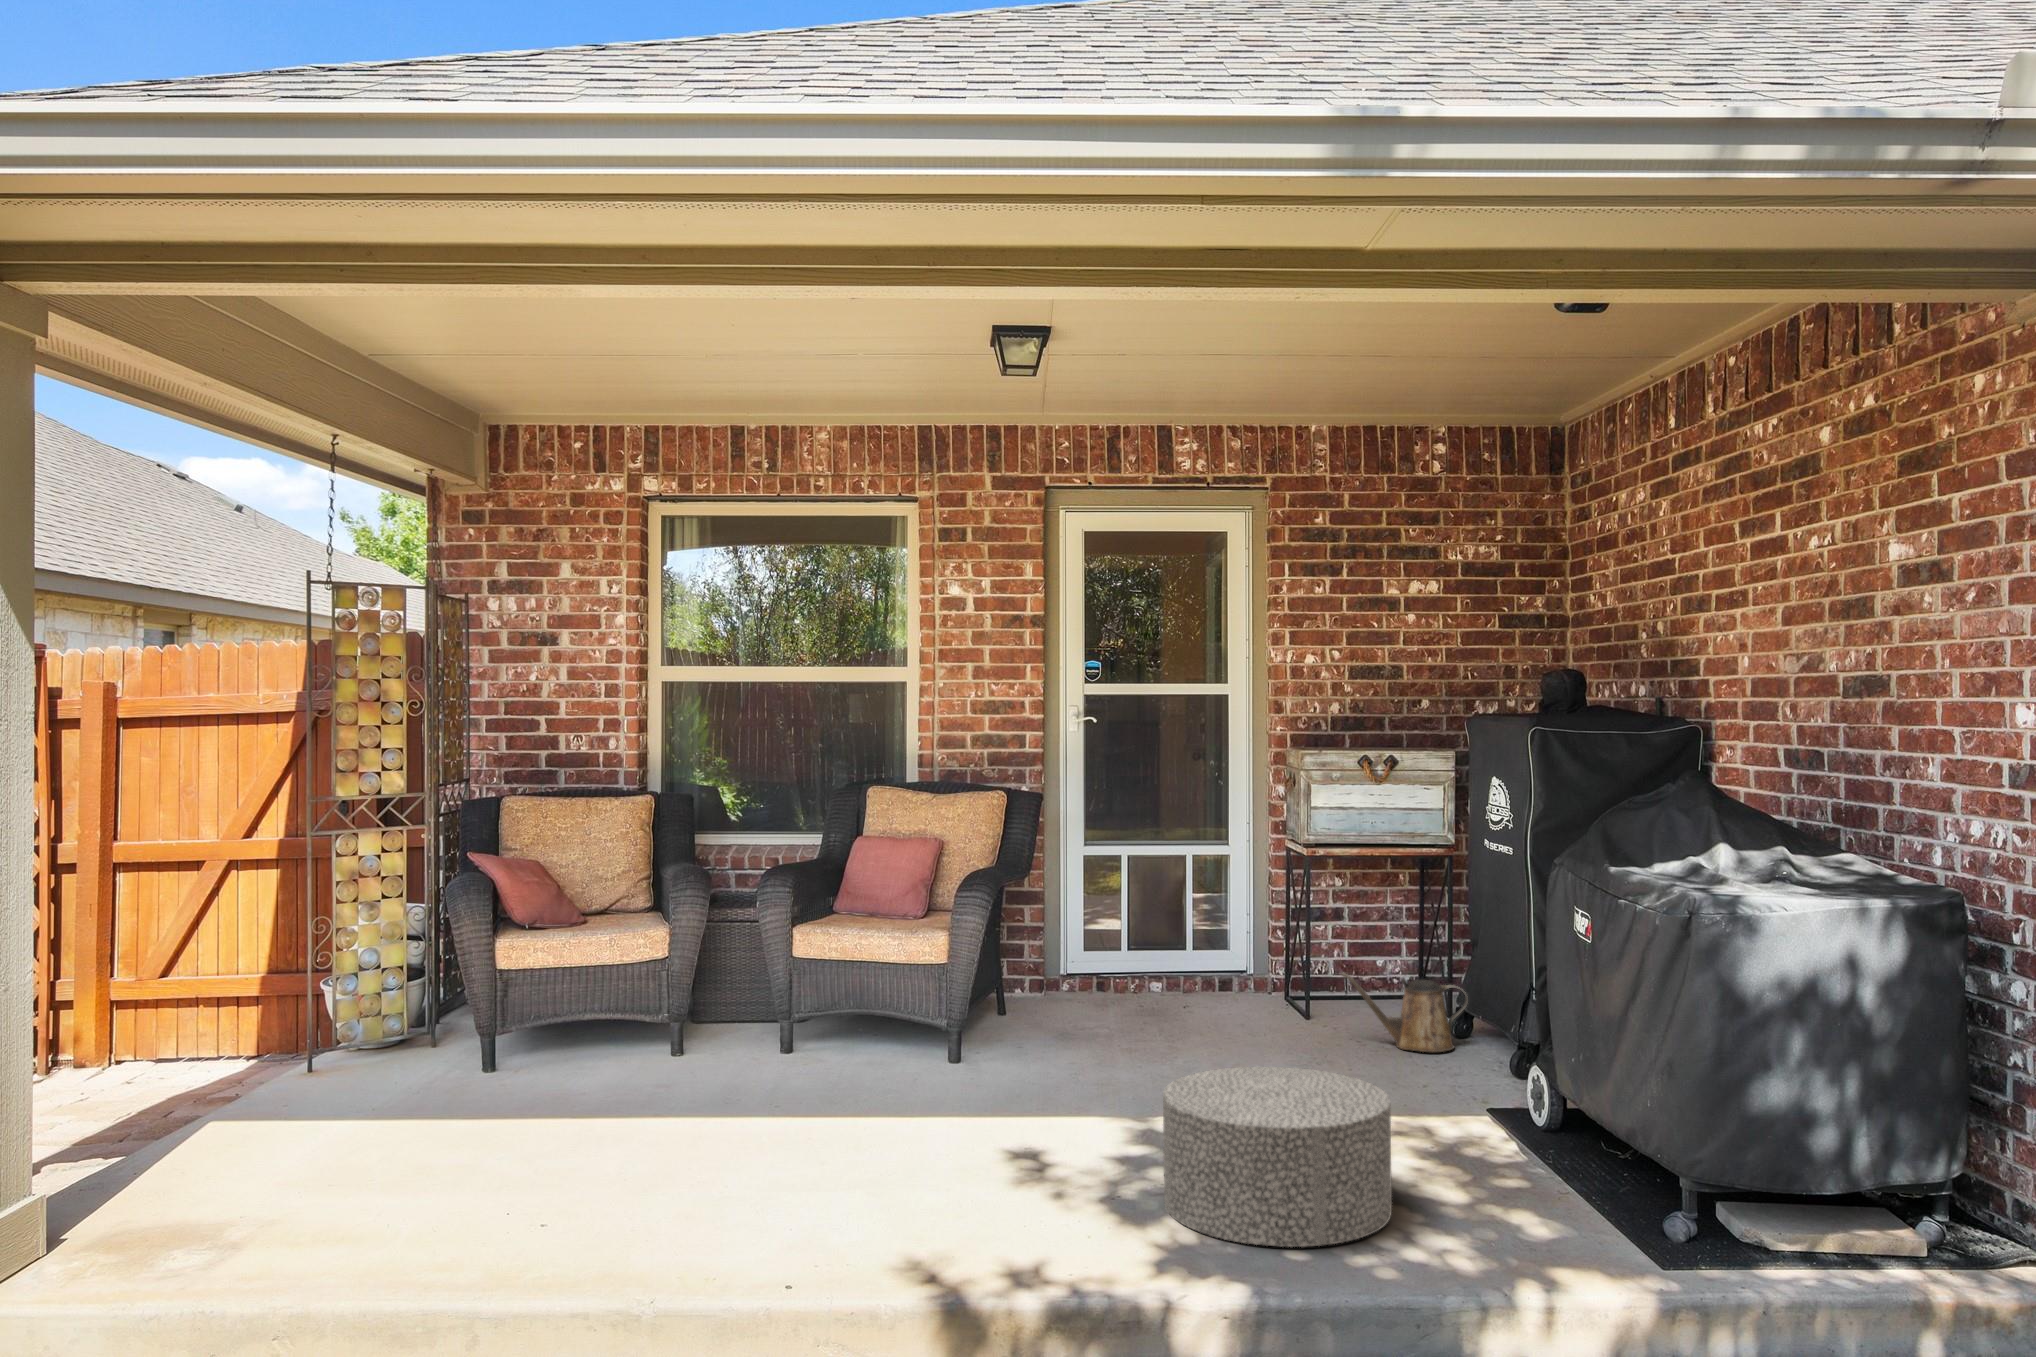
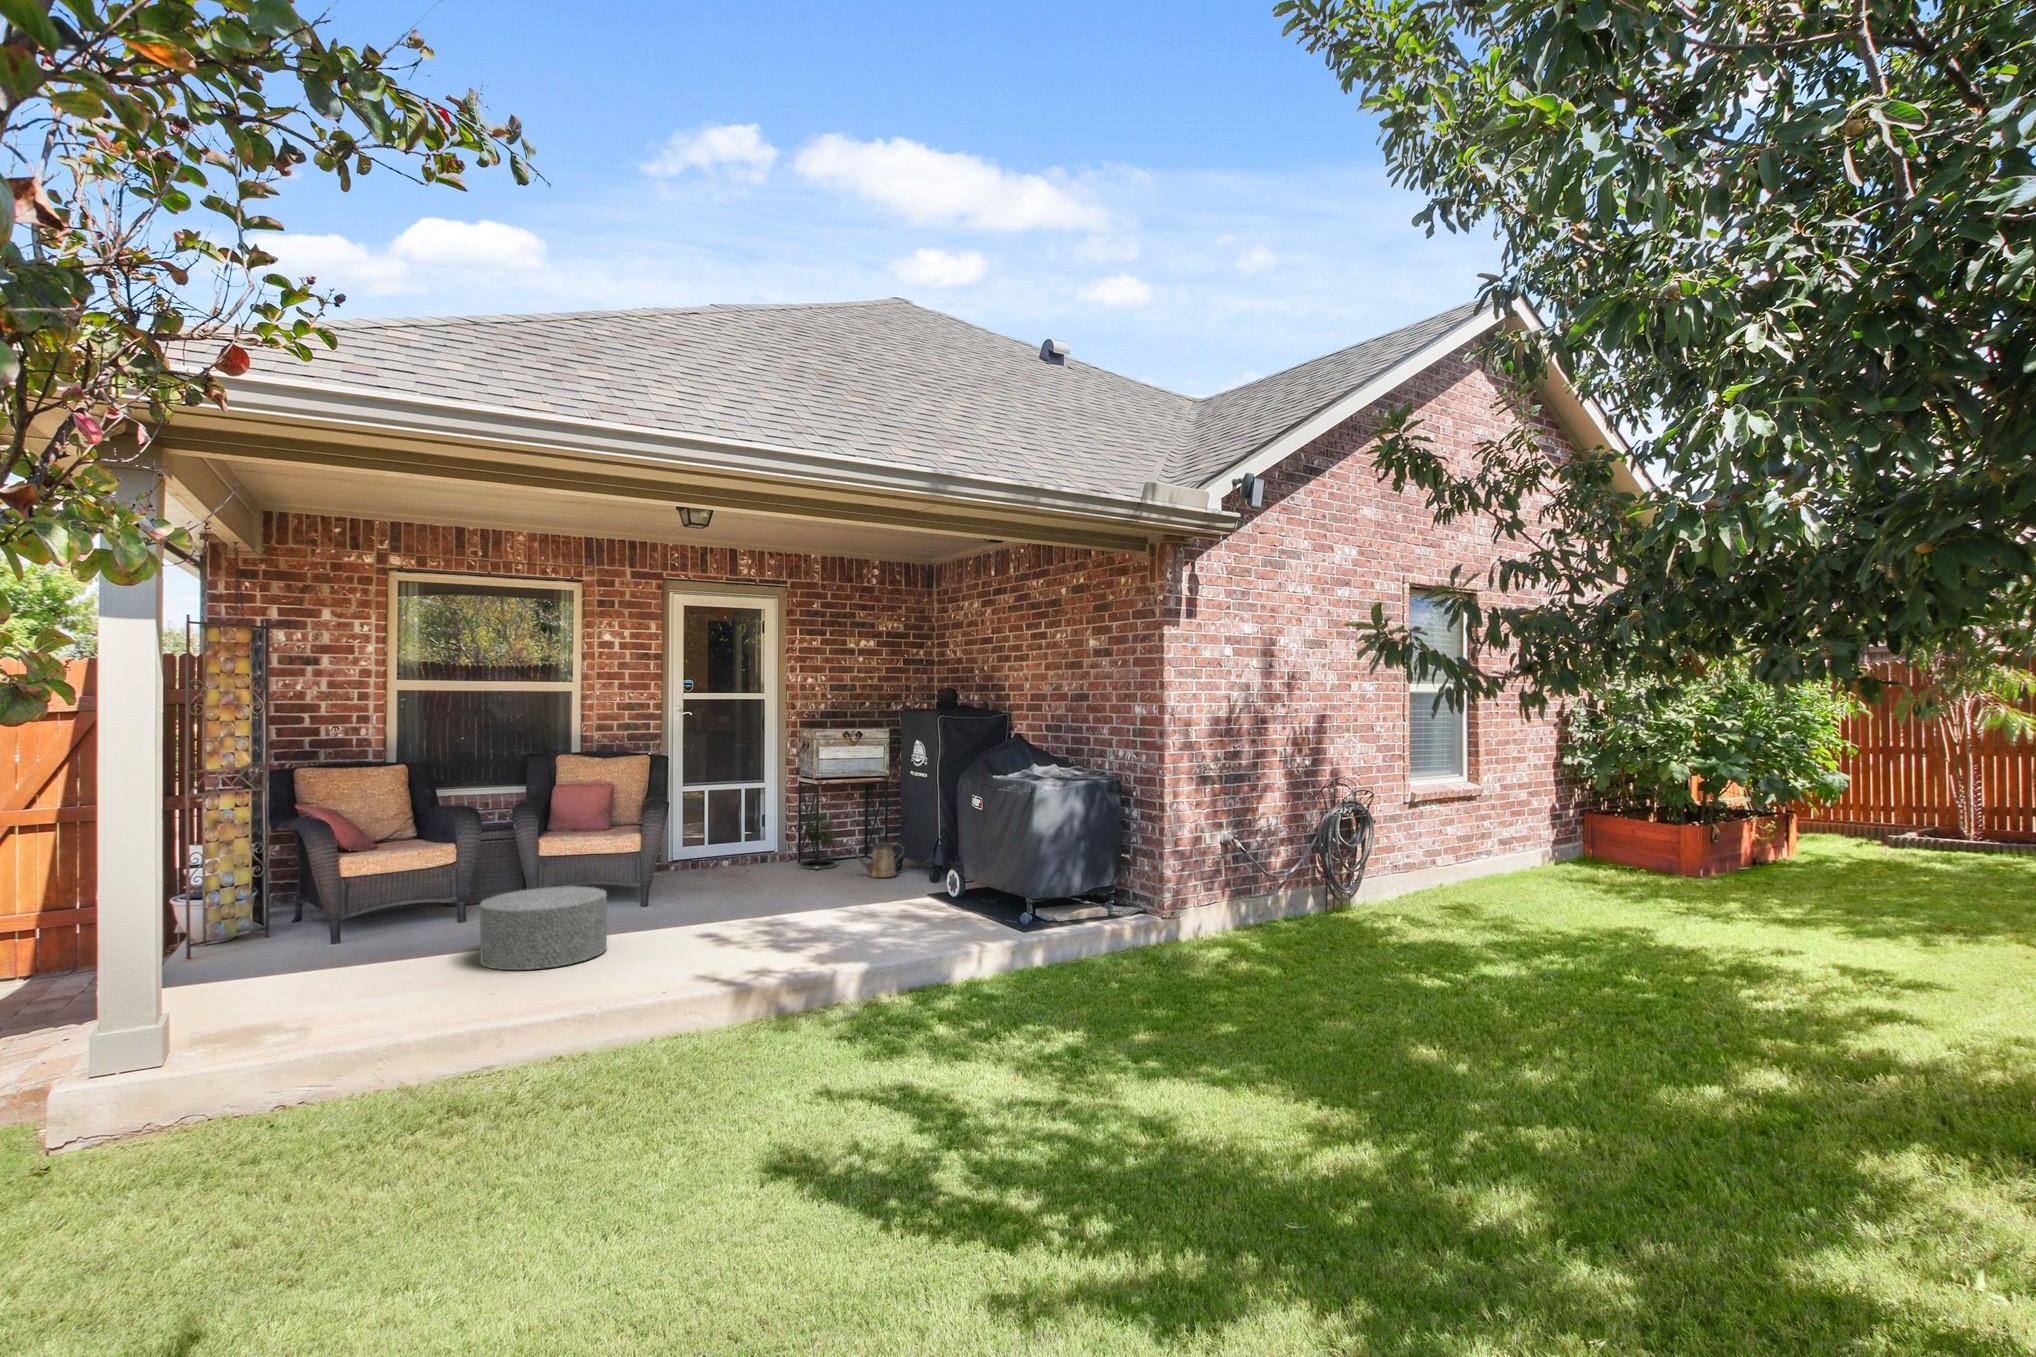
potted tree: none [1273,877,1357,1018] -> present [798,802,837,869]
ottoman: present [1163,1067,1392,1247] -> present [480,886,607,970]

